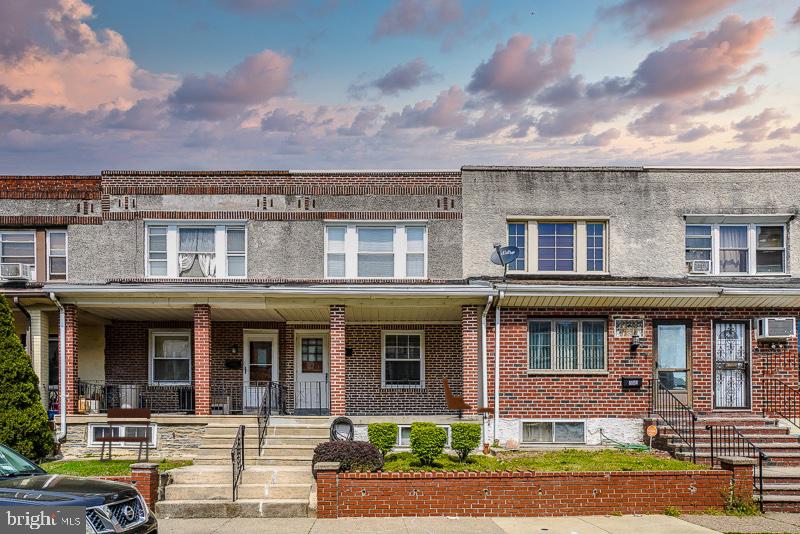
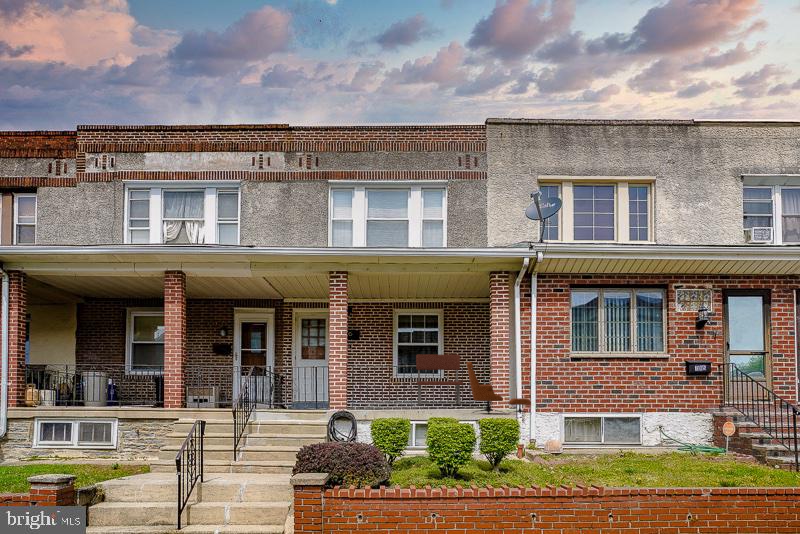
bench: present [95,408,151,462] -> present [416,354,463,405]

